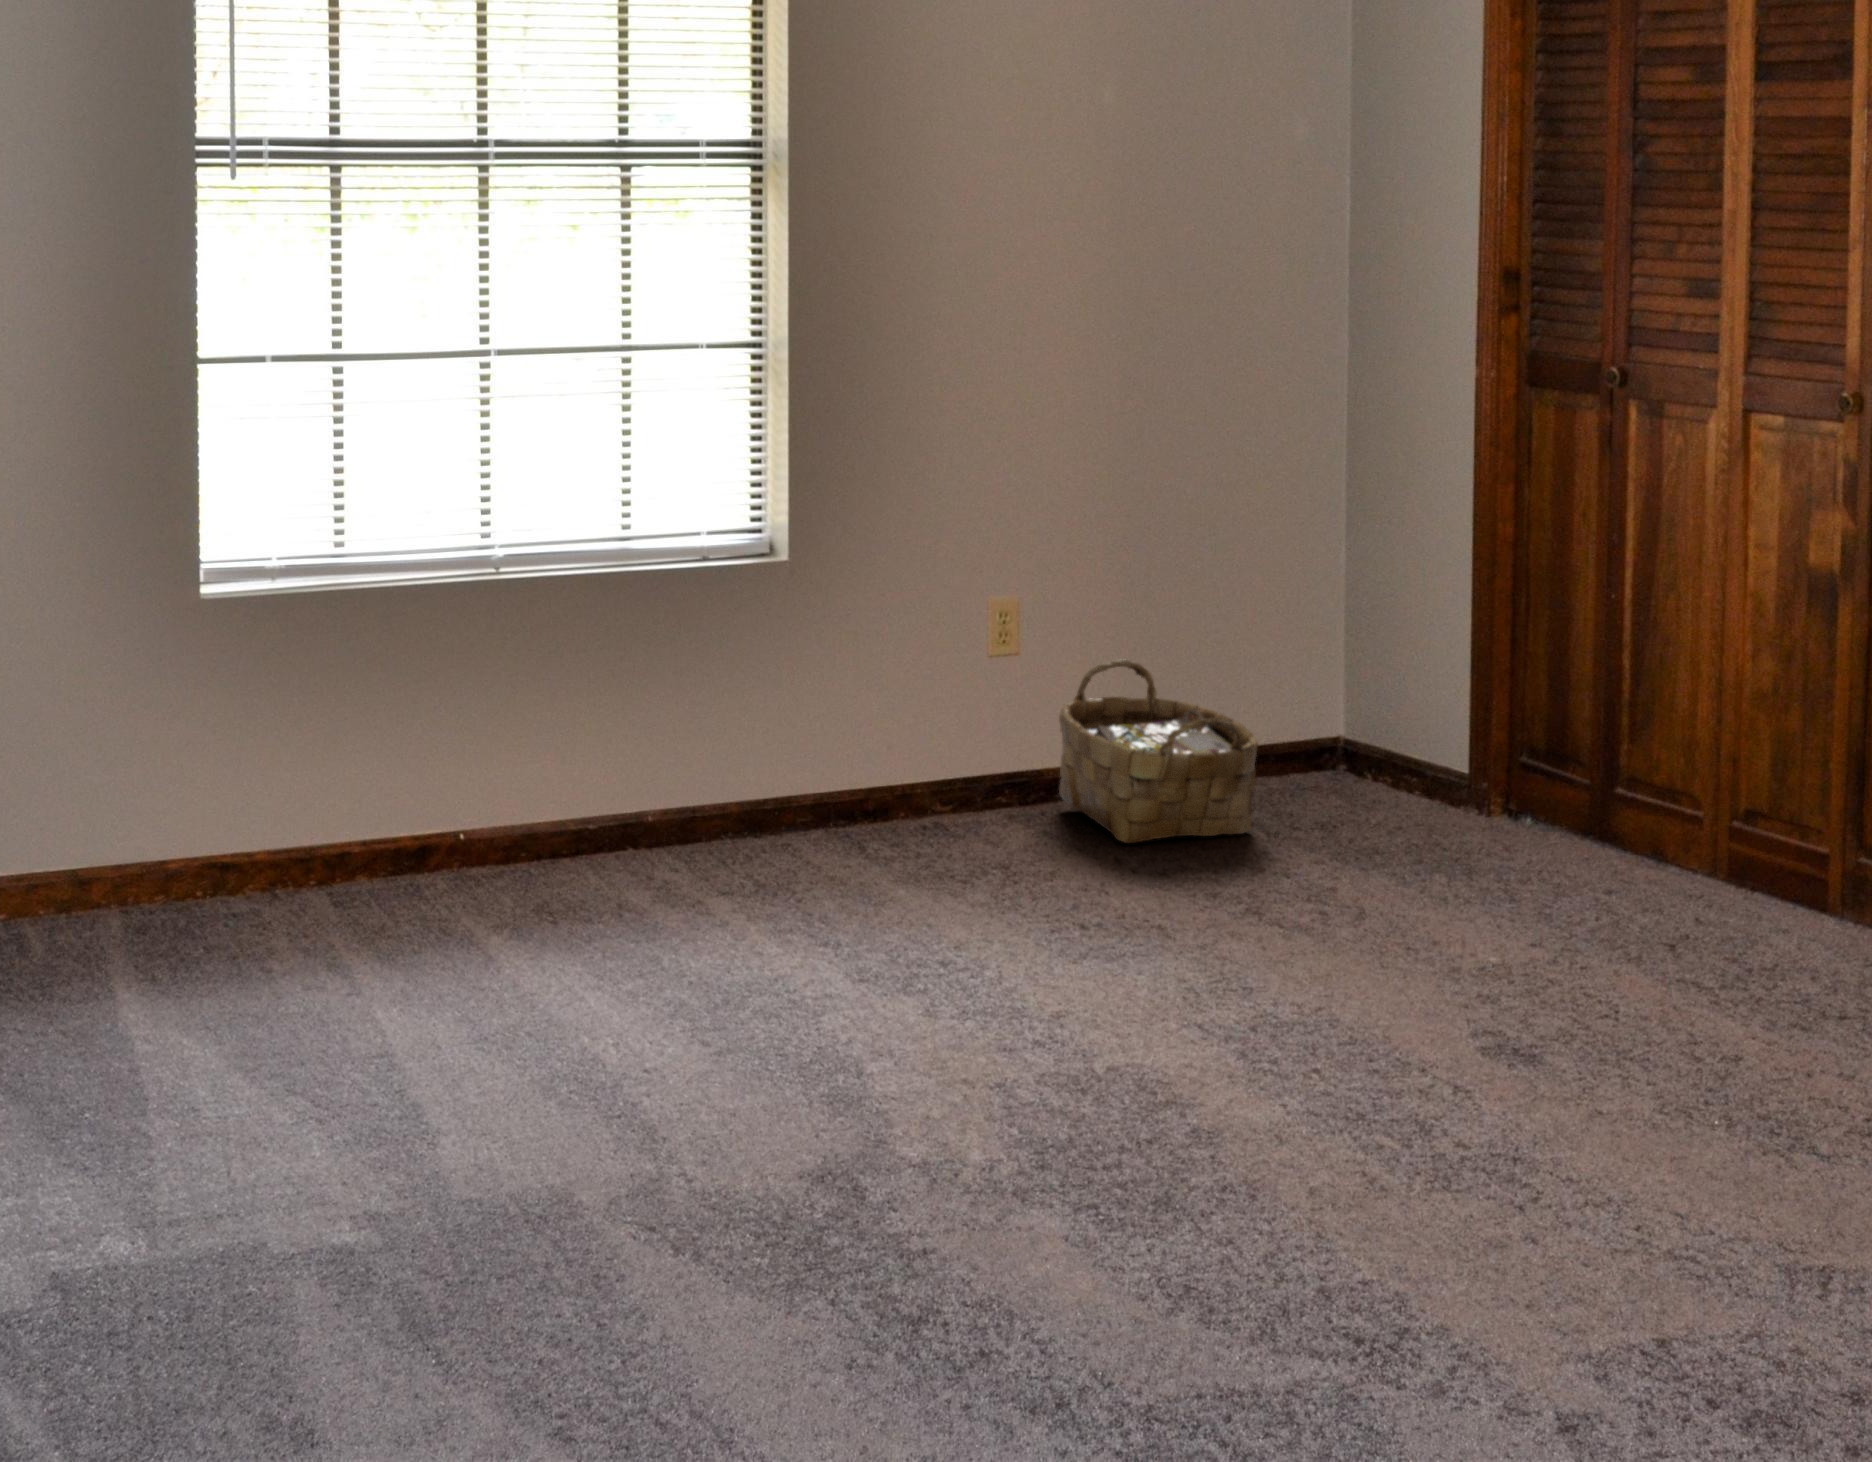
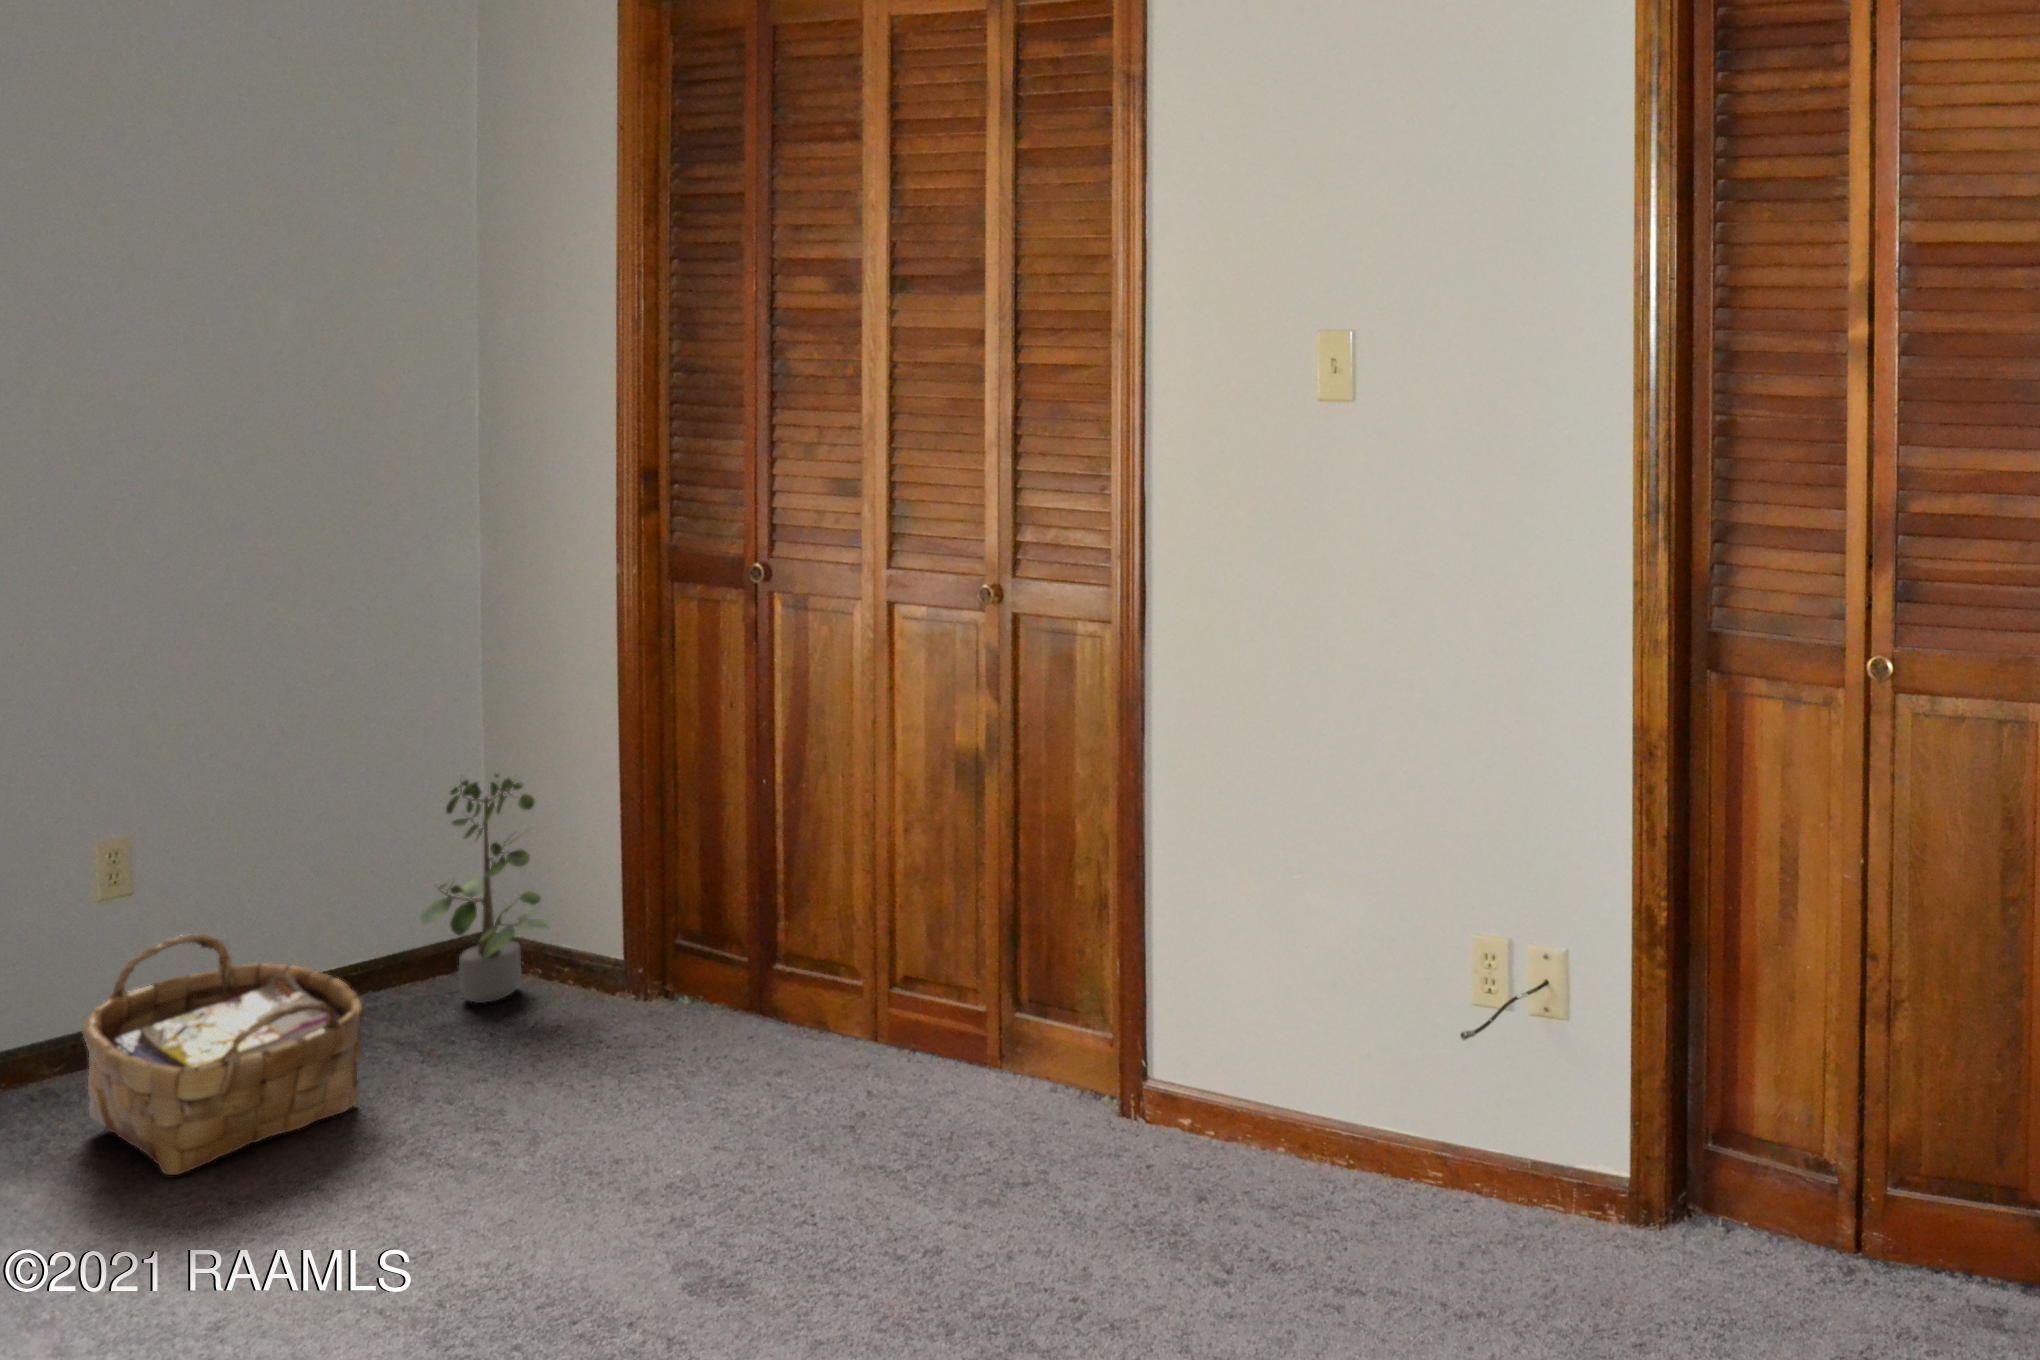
potted plant: none [1295,567,1406,791] -> present [420,774,547,1003]

